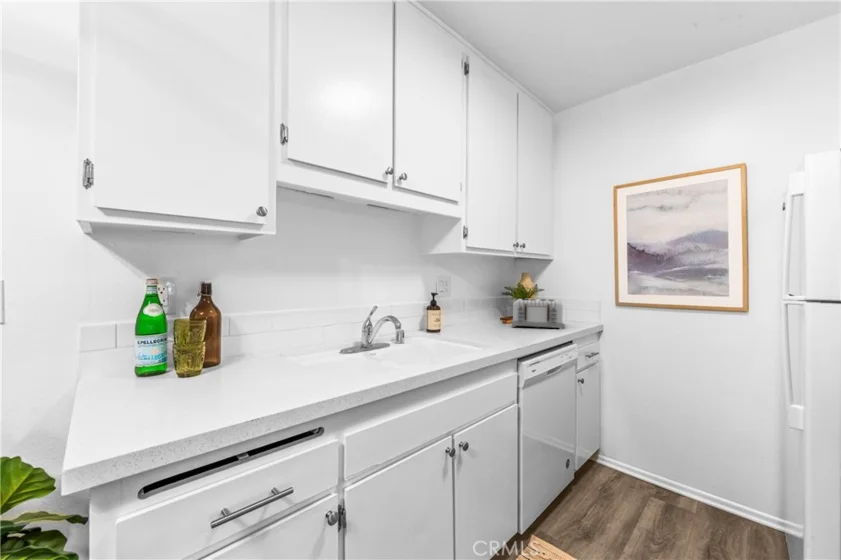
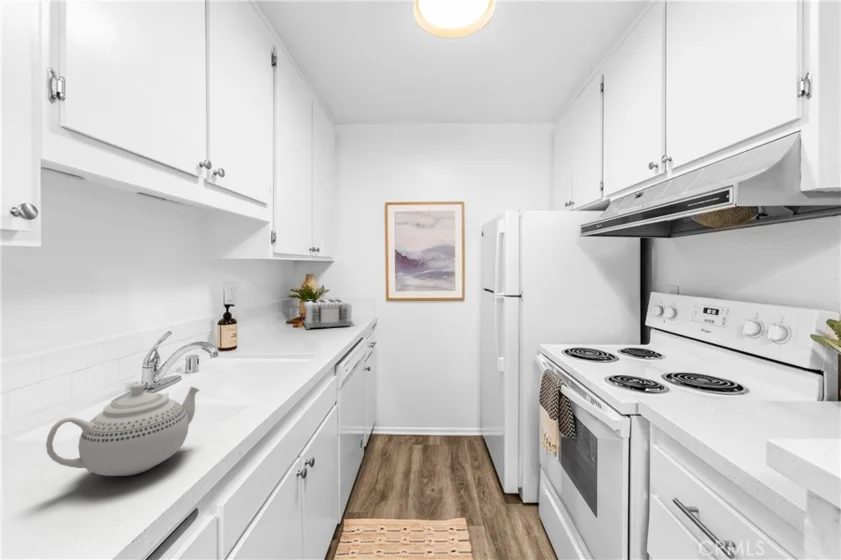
teapot: none [260,324,346,386] -> present [46,383,199,476]

